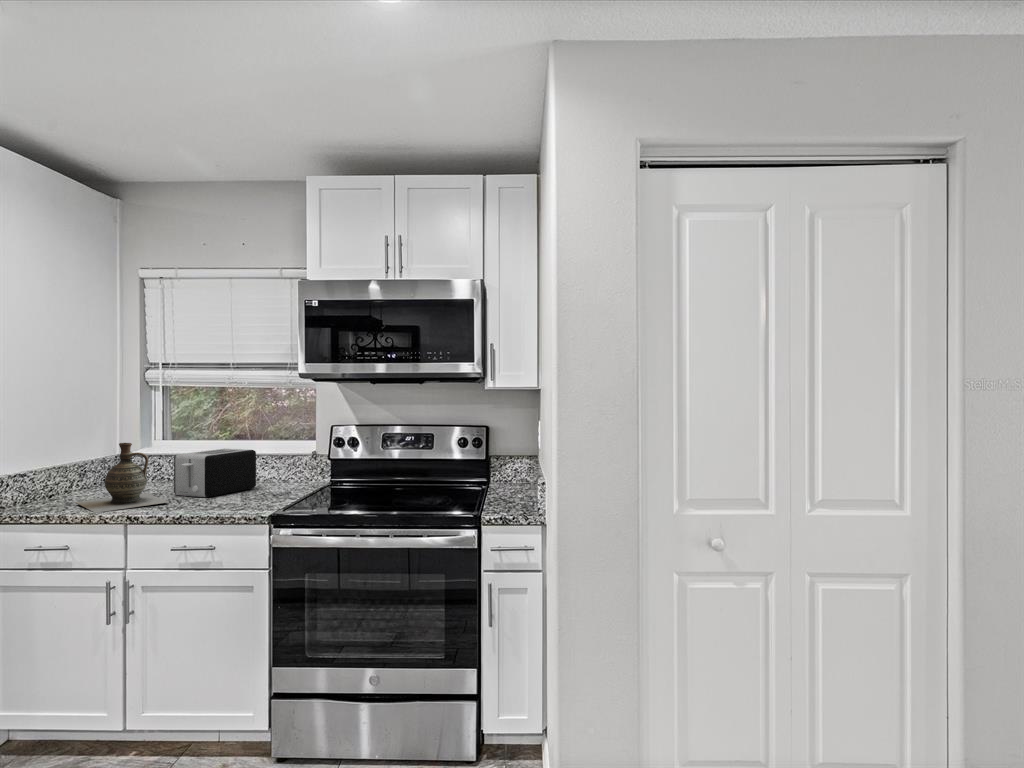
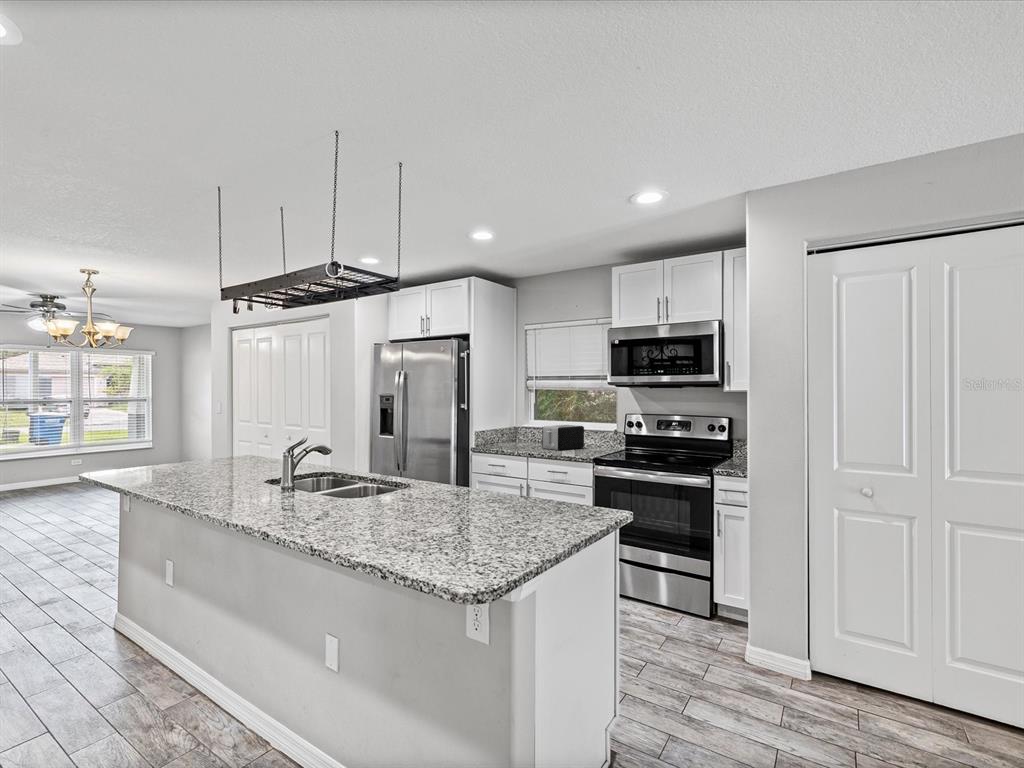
ceramic jug: present [76,443,168,513] -> none [497,418,541,452]

